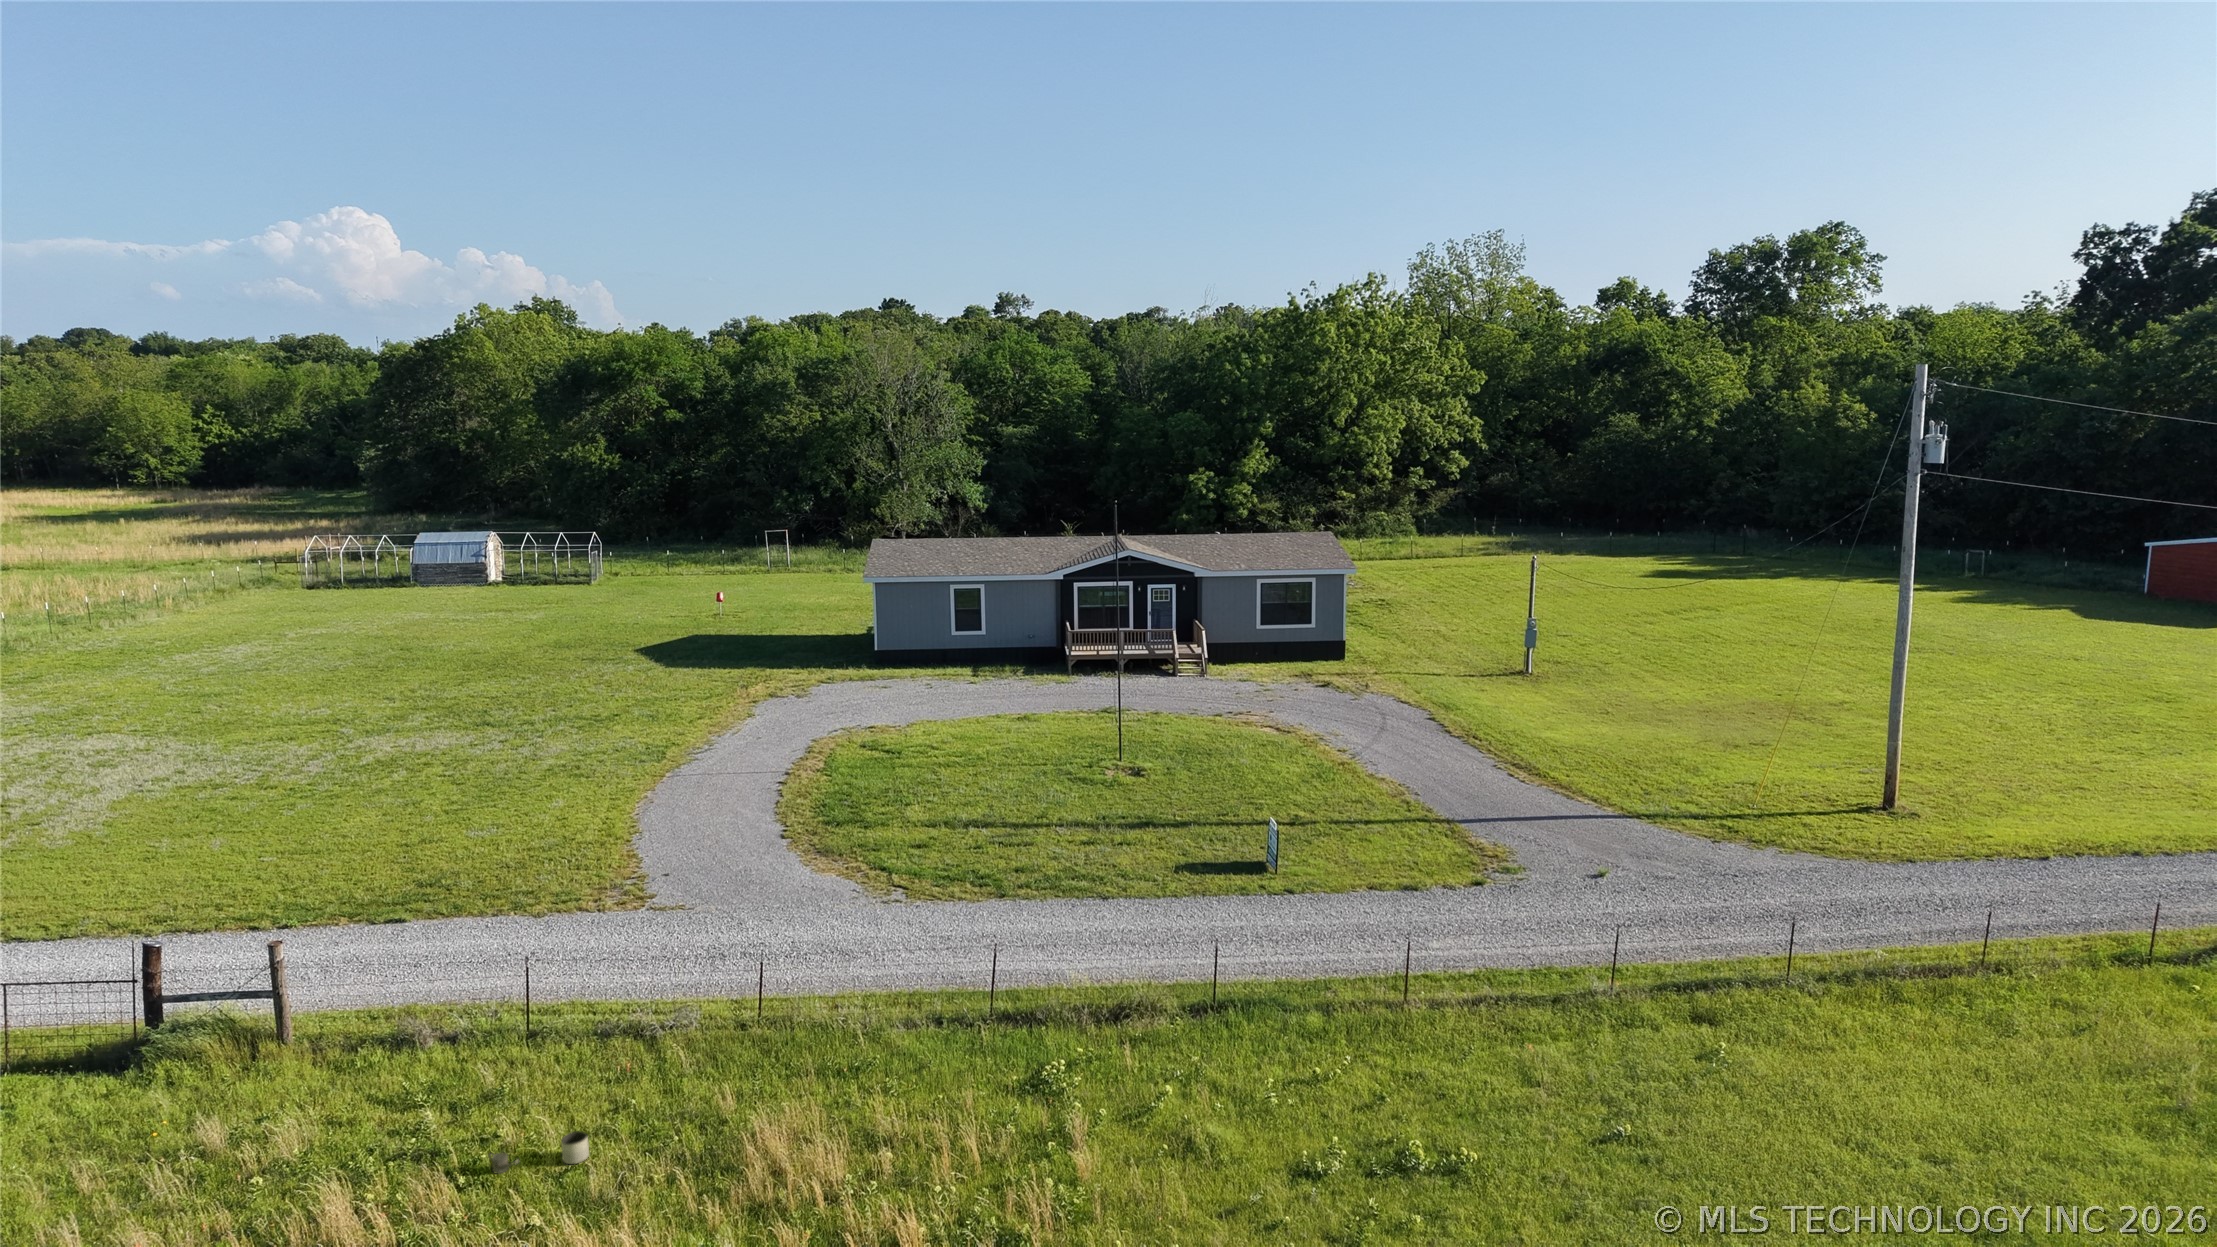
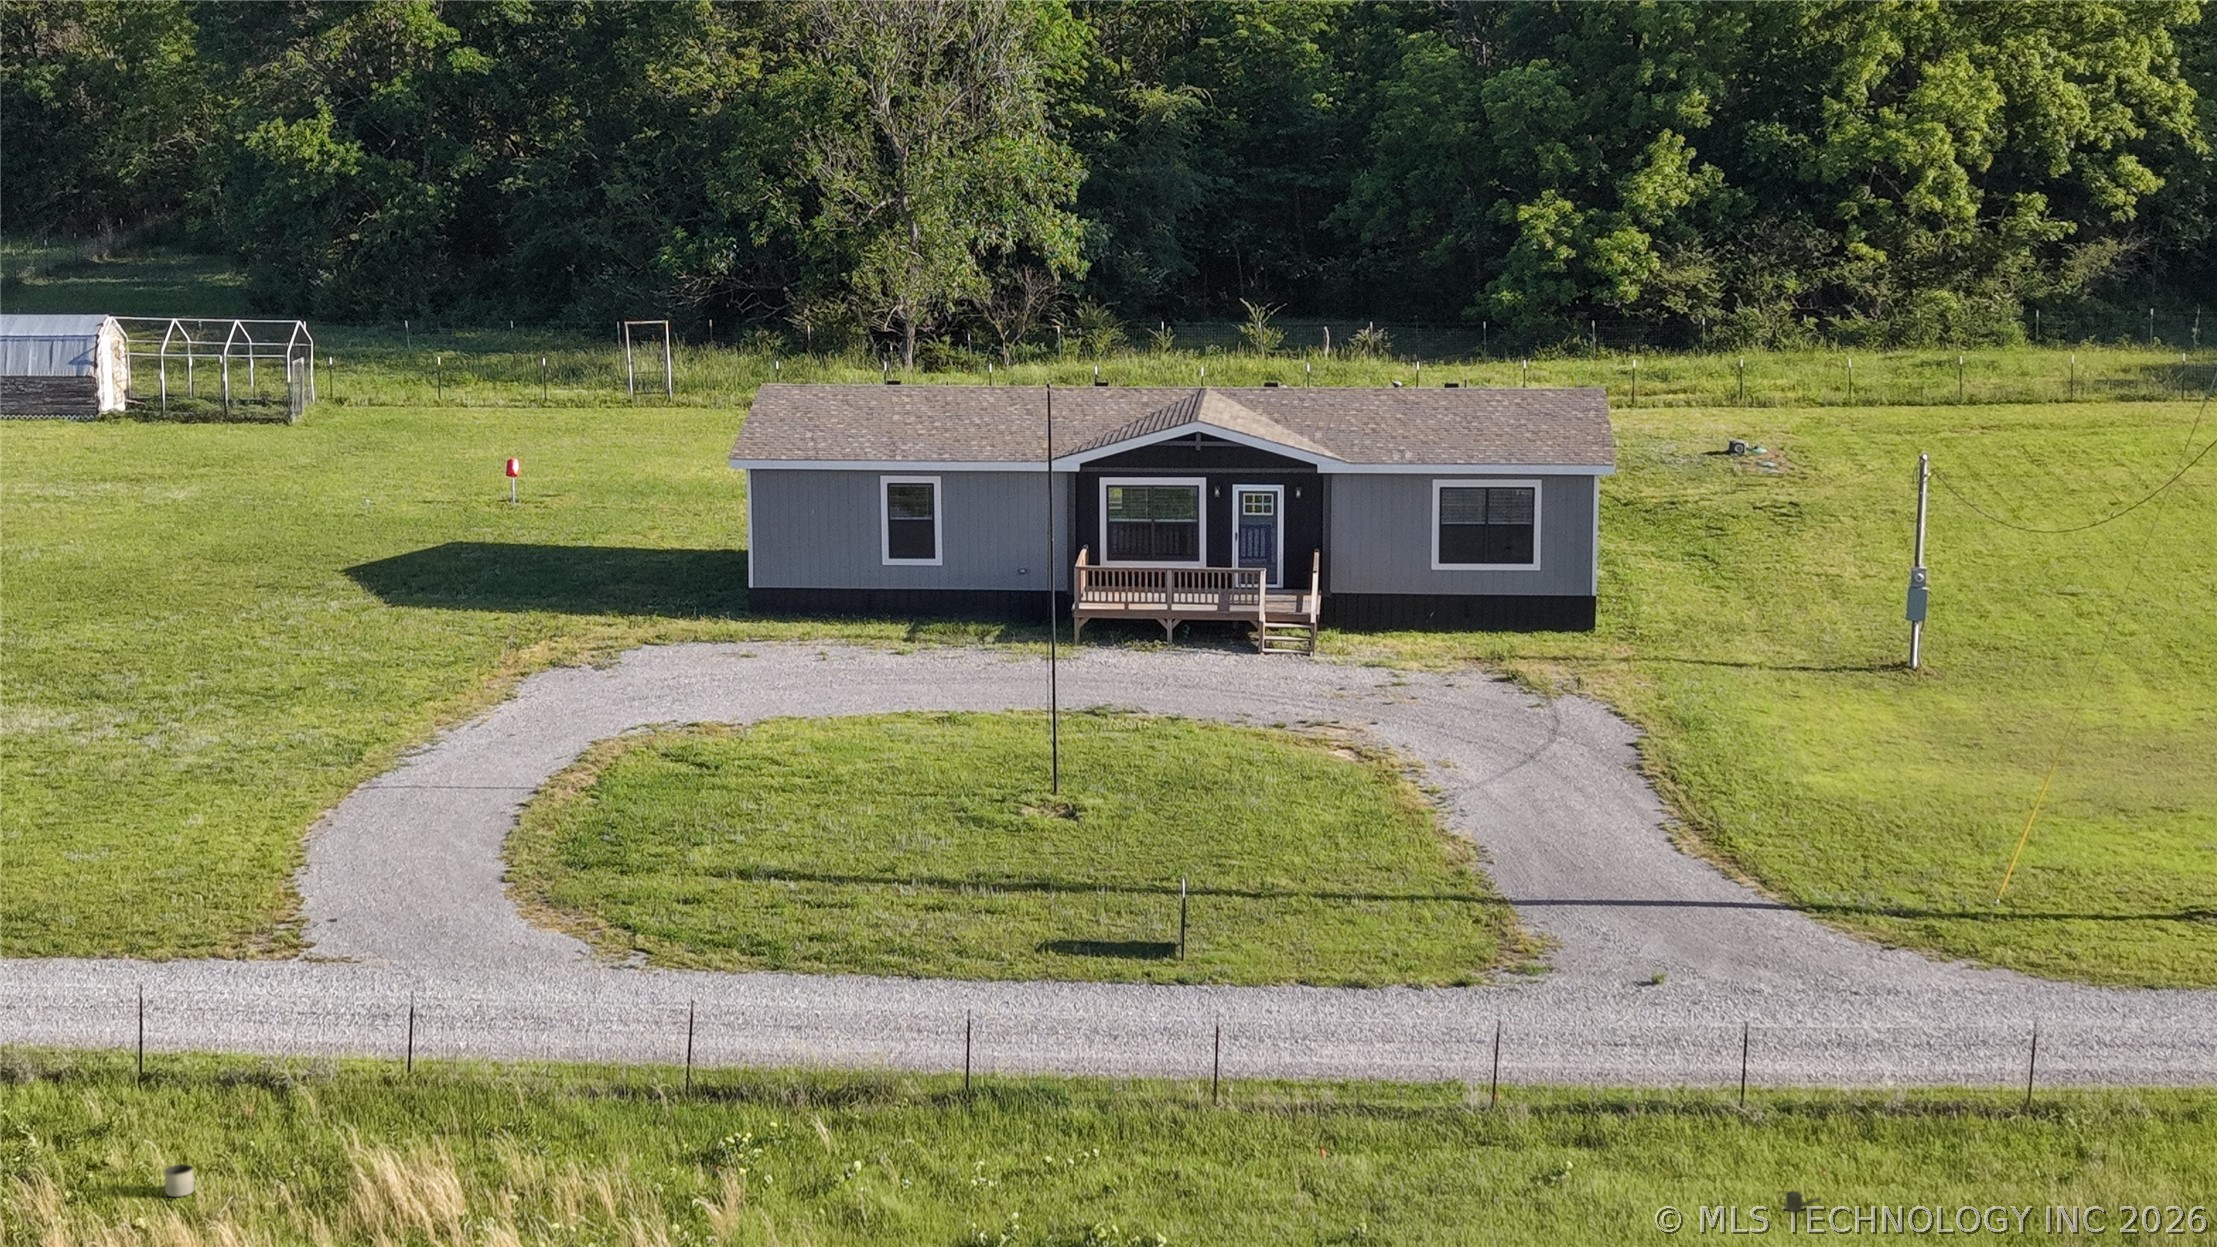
watering can: present [489,1152,519,1174] -> present [1778,1190,1821,1212]

